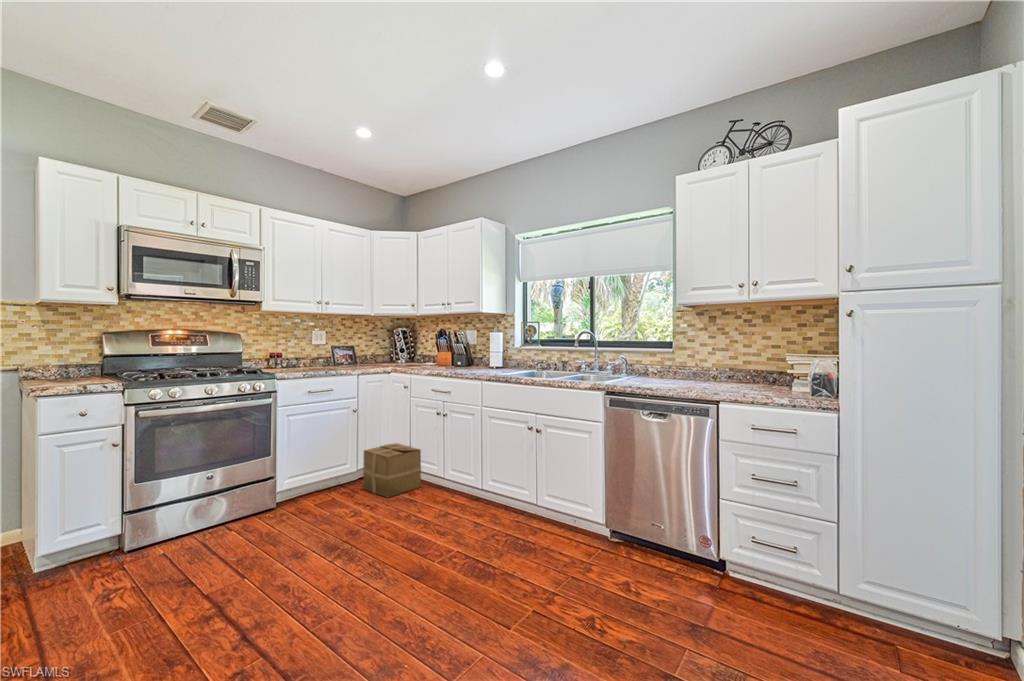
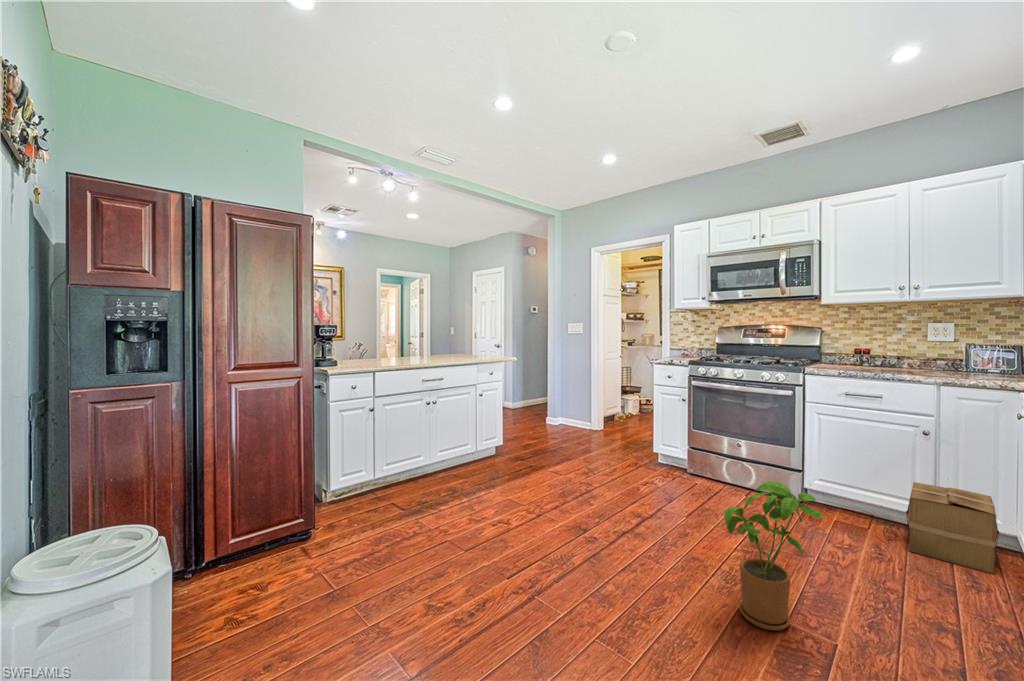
house plant: none [426,451,495,582] -> present [724,481,823,631]

